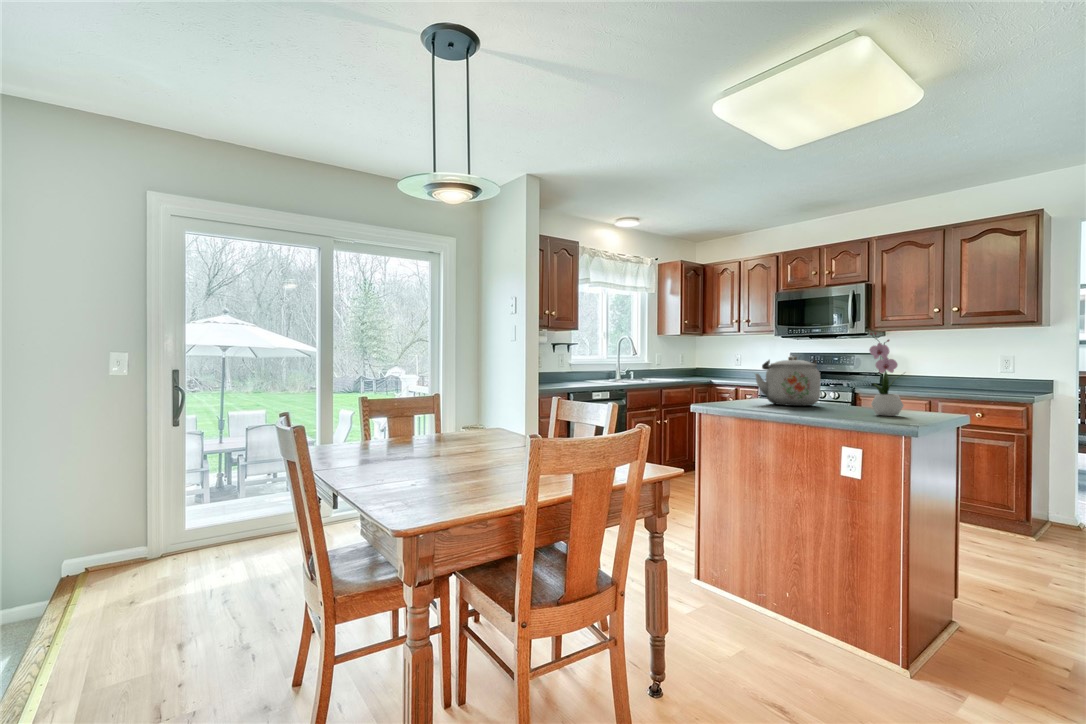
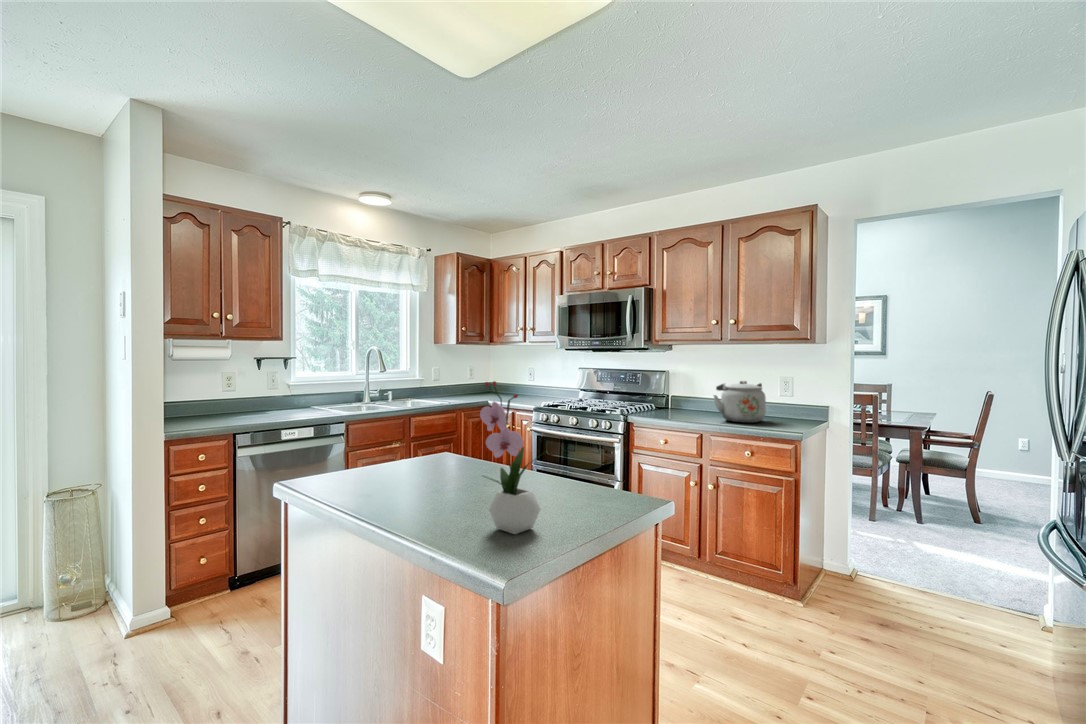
kettle: present [755,357,820,406] -> present [714,381,766,423]

